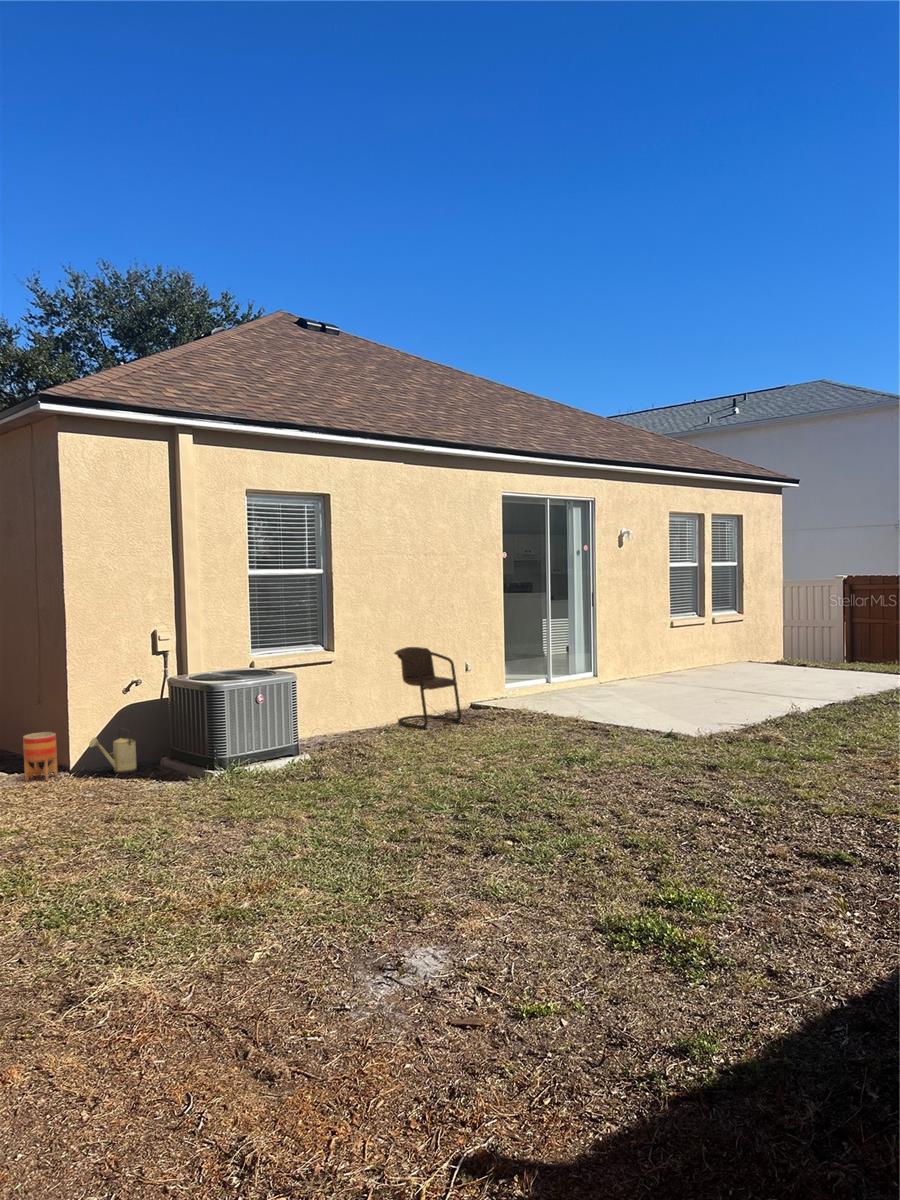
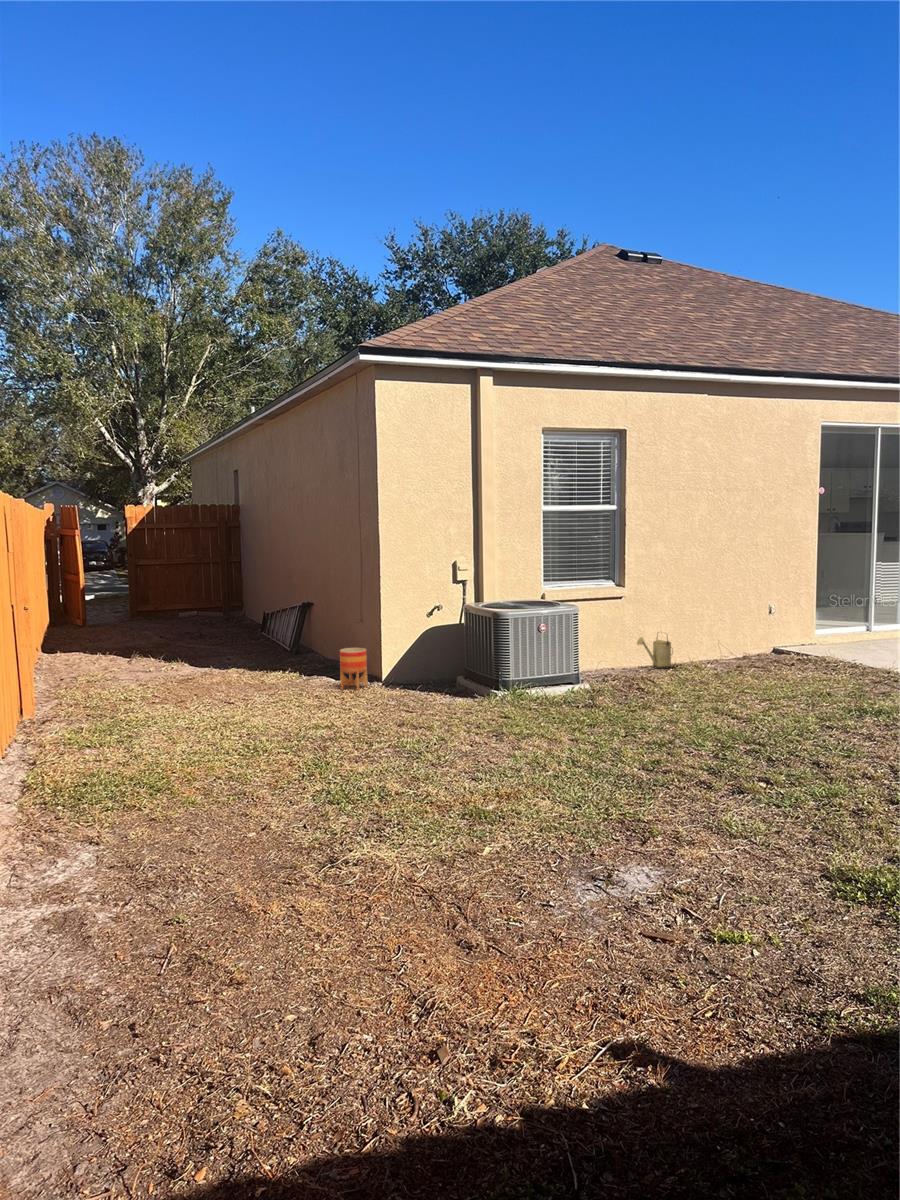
chair: present [394,647,461,730] -> none [690,587,759,672]
watering can: present [89,730,137,774] -> present [637,637,671,669]

